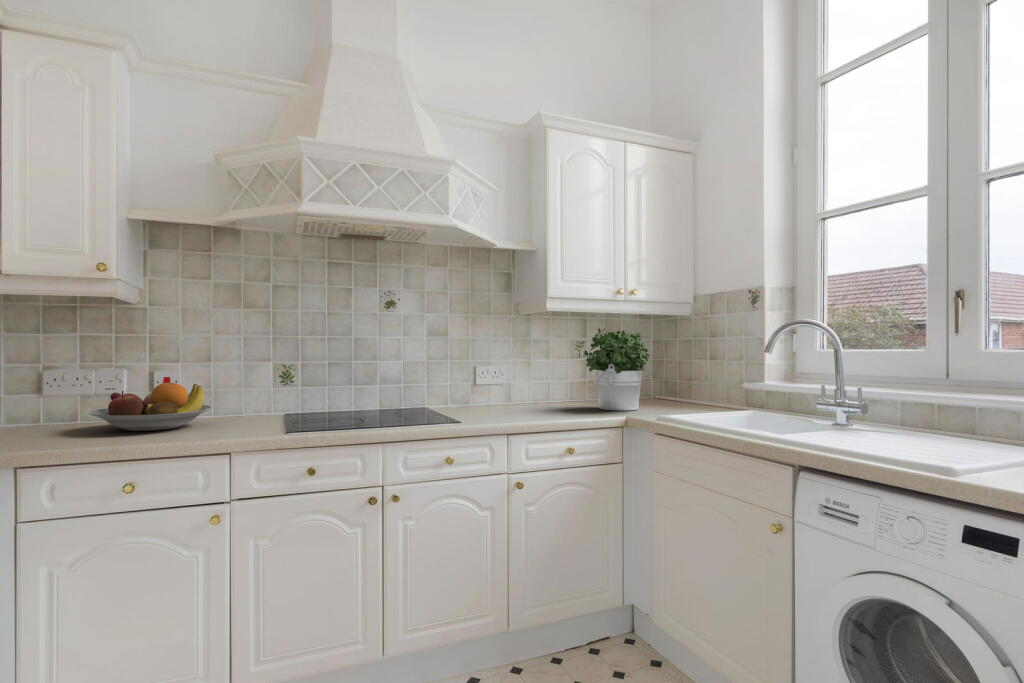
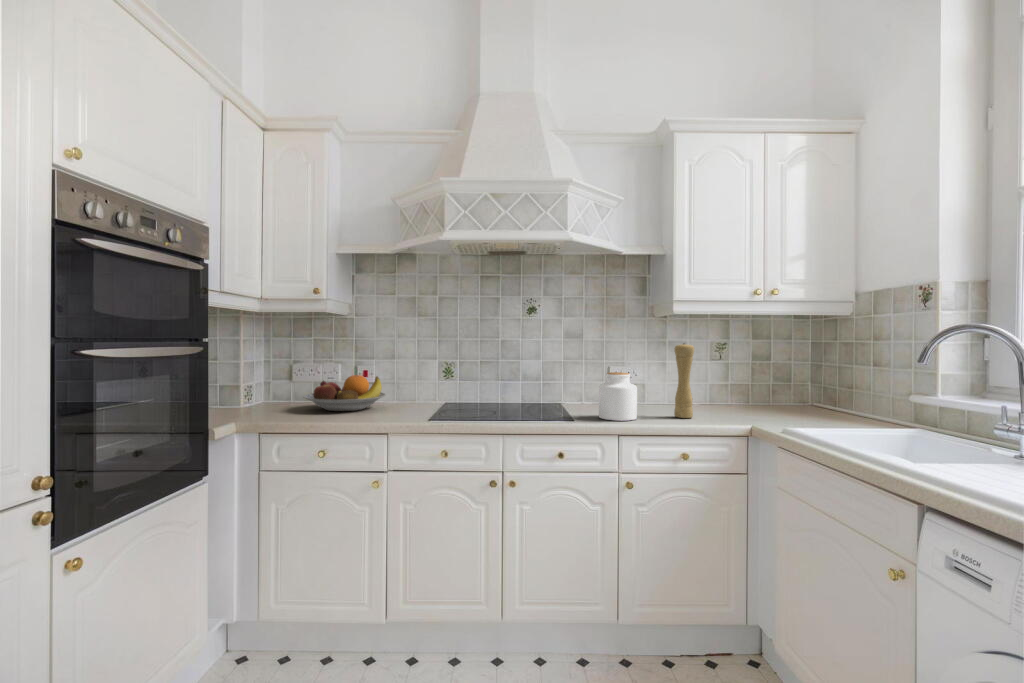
potted plant: present [584,328,650,411] -> none [719,332,792,418]
pepper mill: none [551,339,570,415] -> present [674,343,694,418]
jar: none [480,370,520,420] -> present [599,372,637,421]

